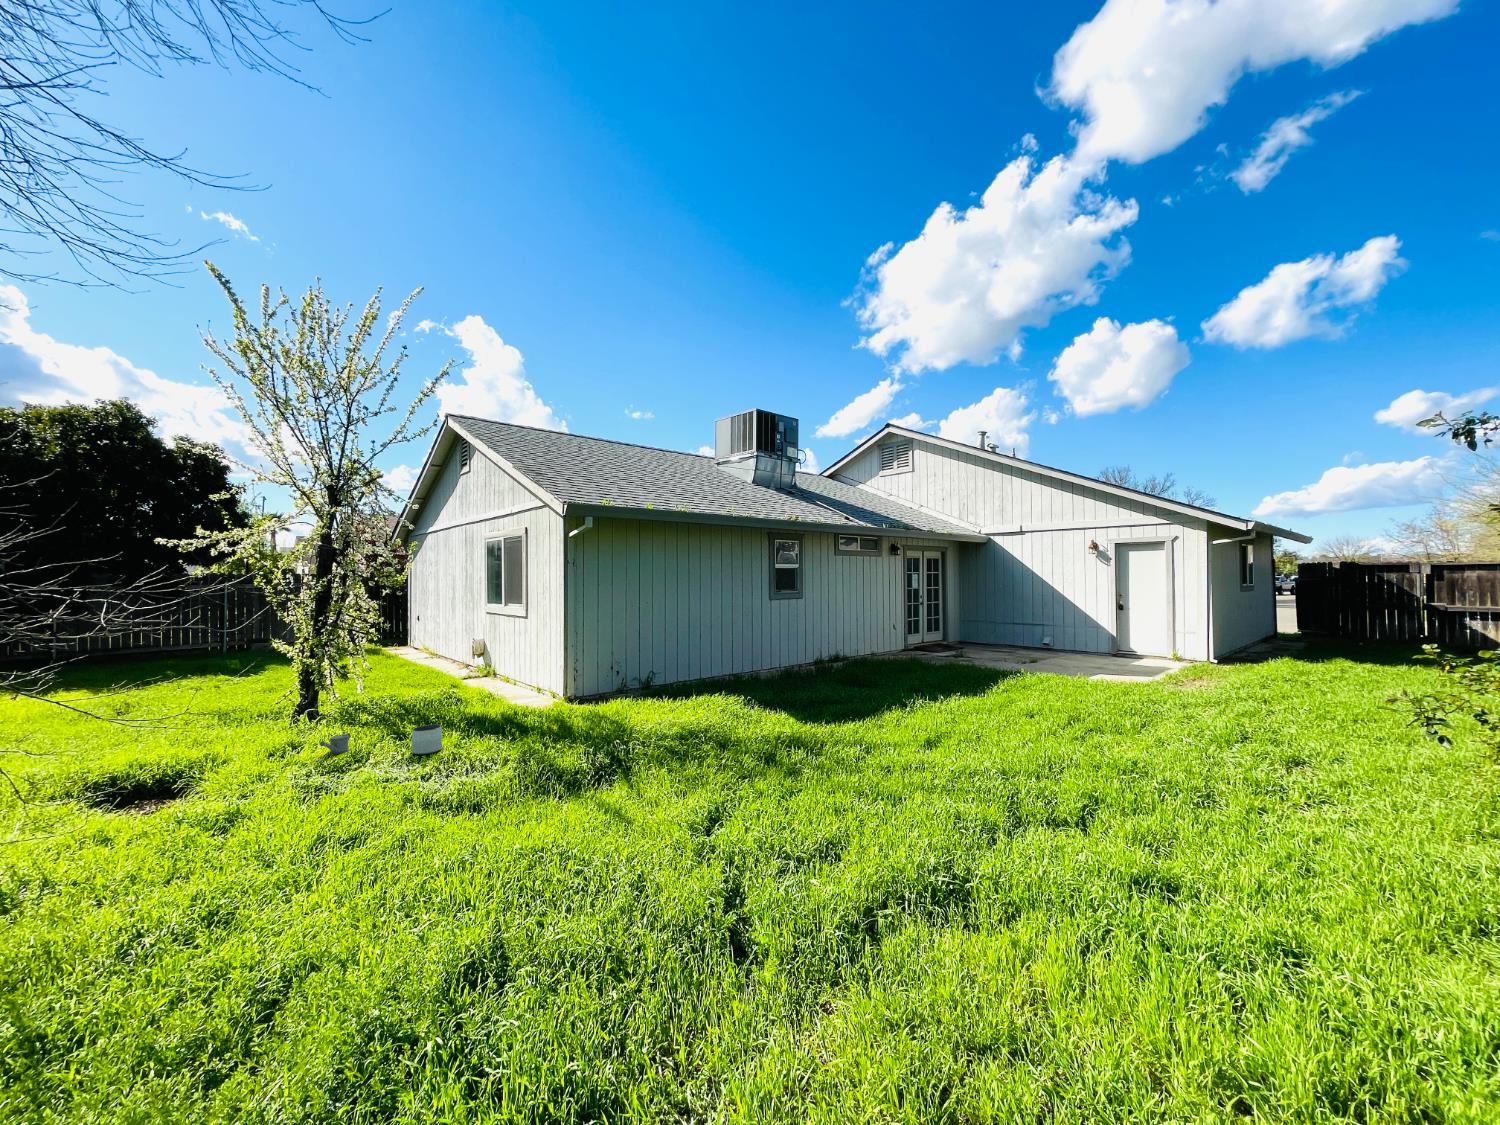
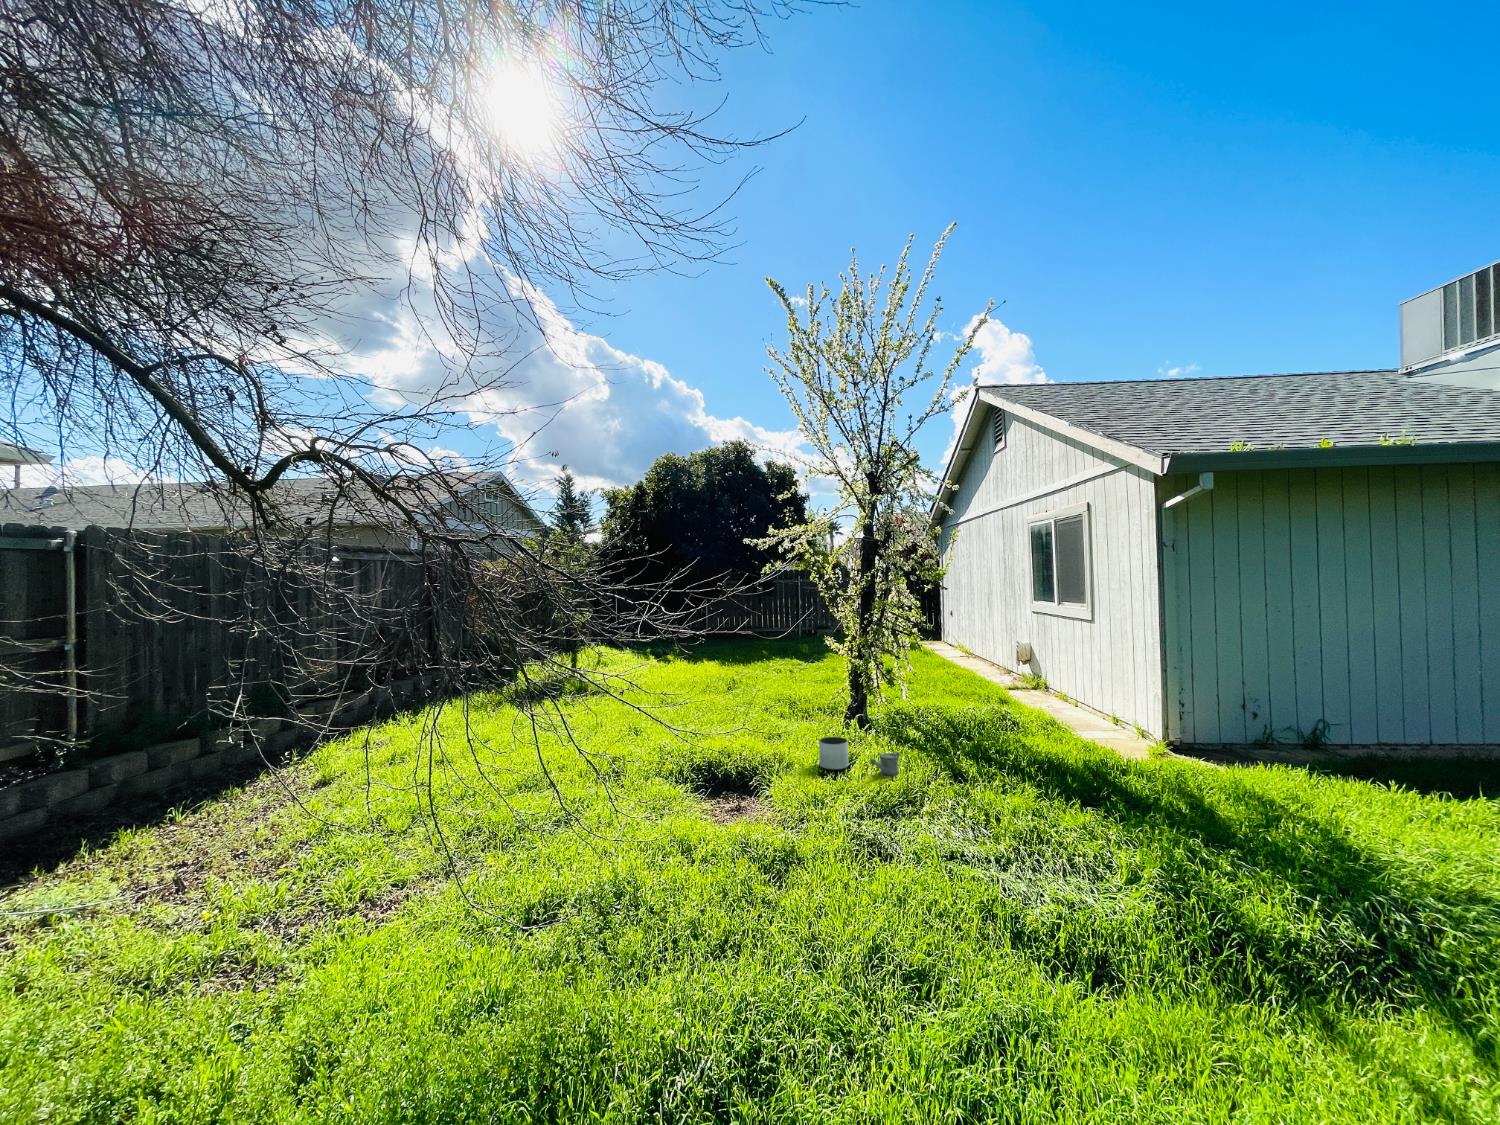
planter: present [412,725,442,755] -> present [819,737,849,770]

